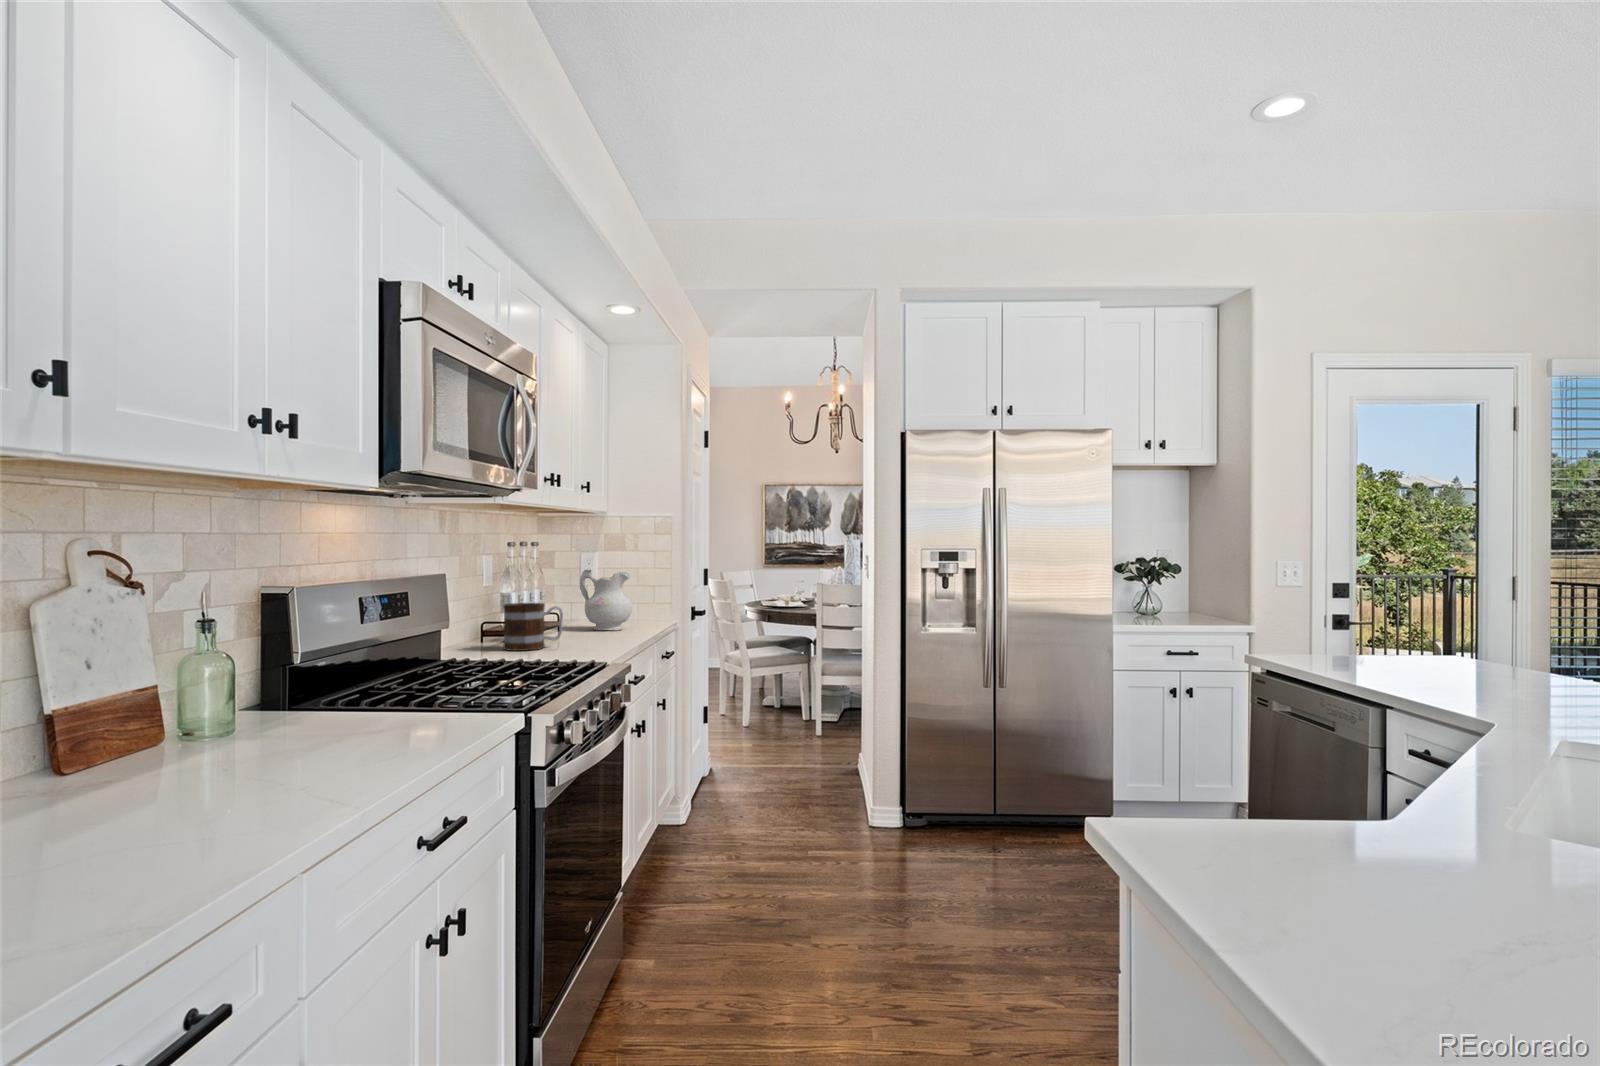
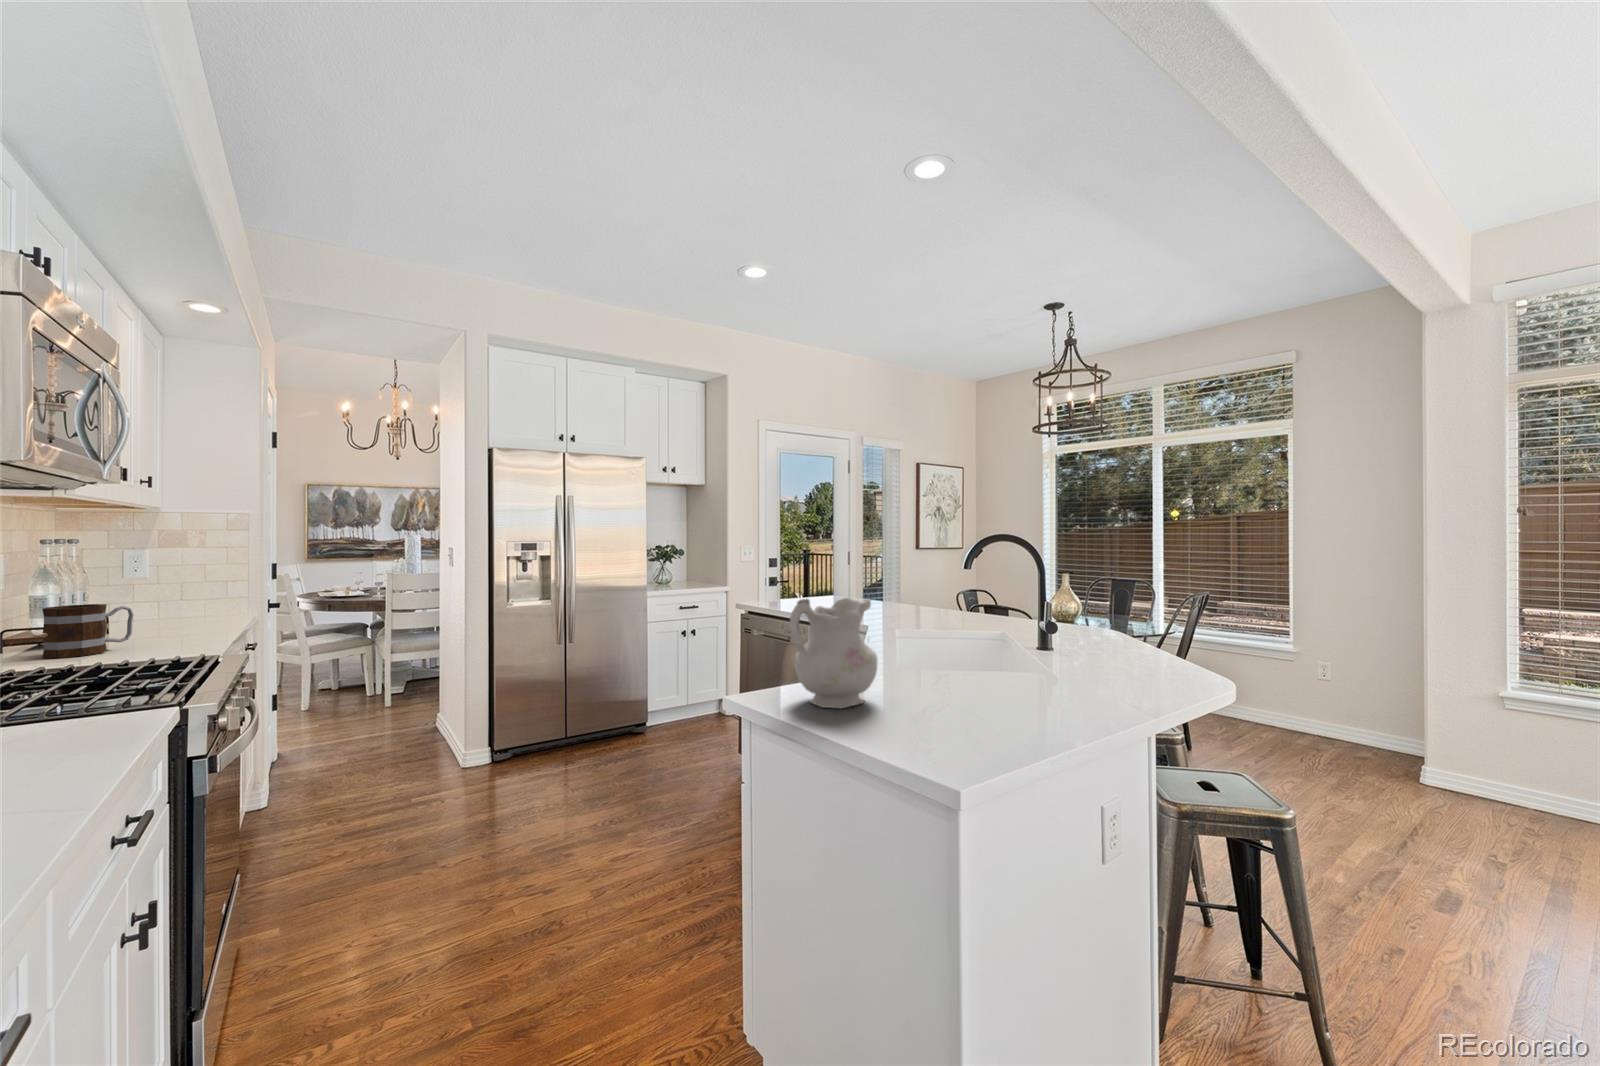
ceramic pitcher: present [580,570,632,630] -> present [790,598,878,708]

